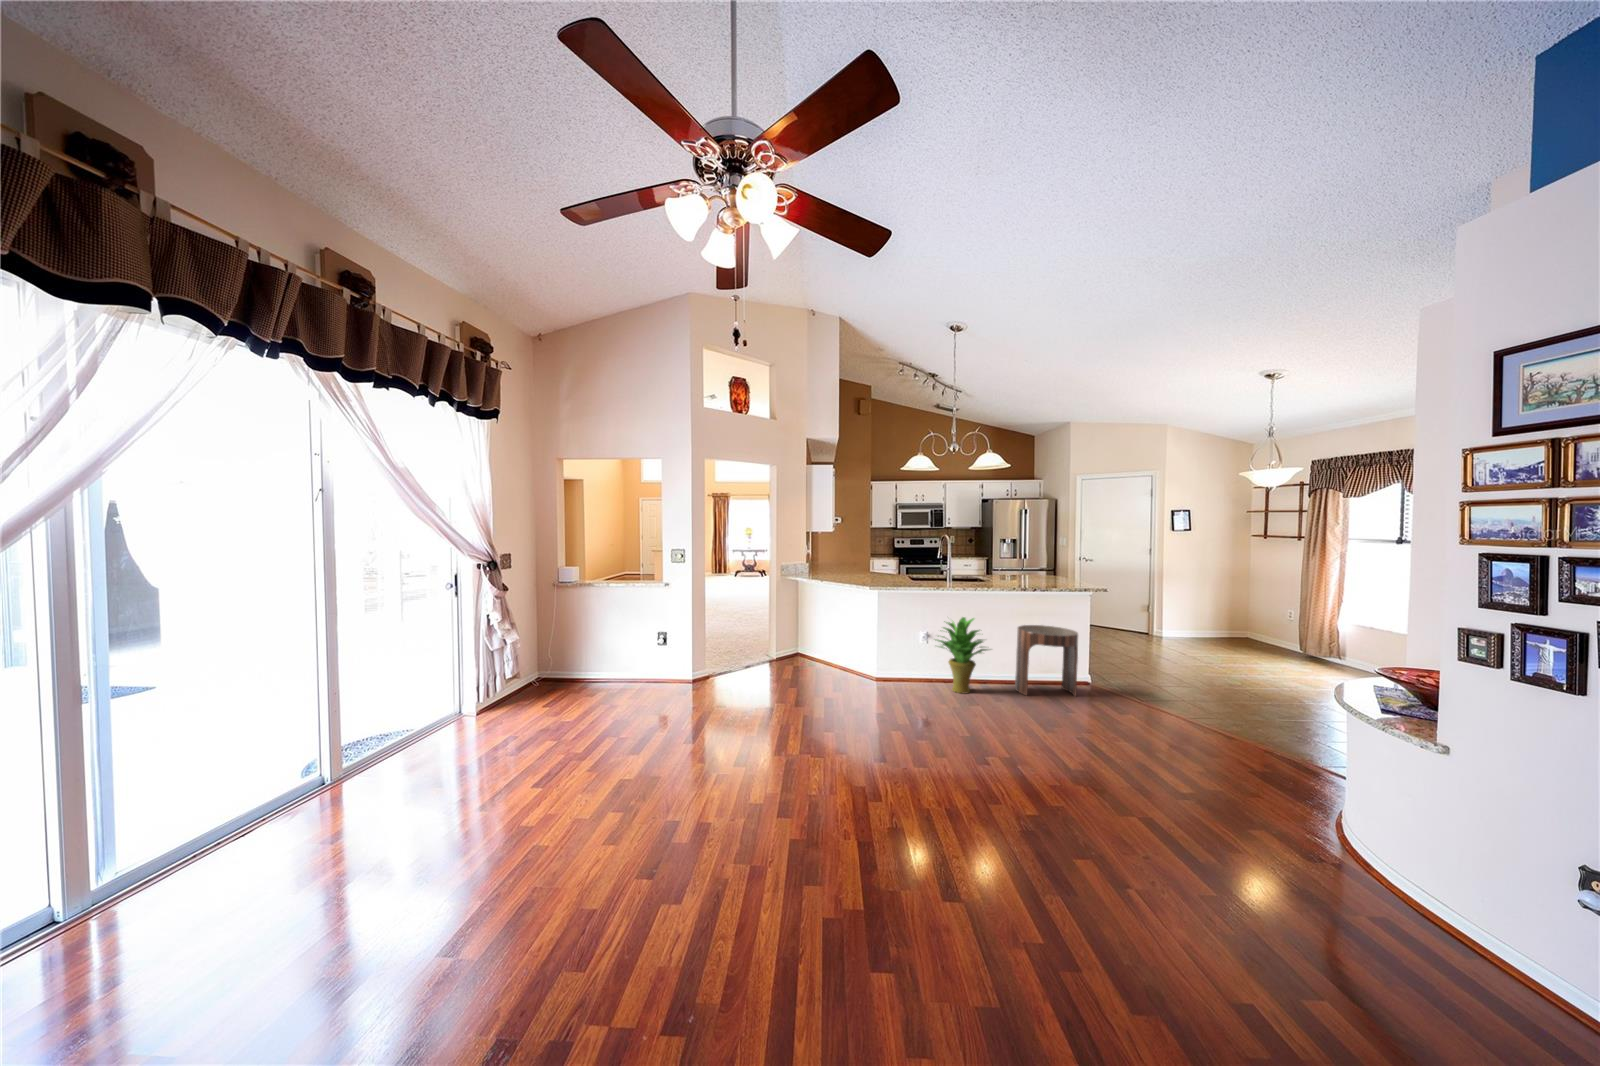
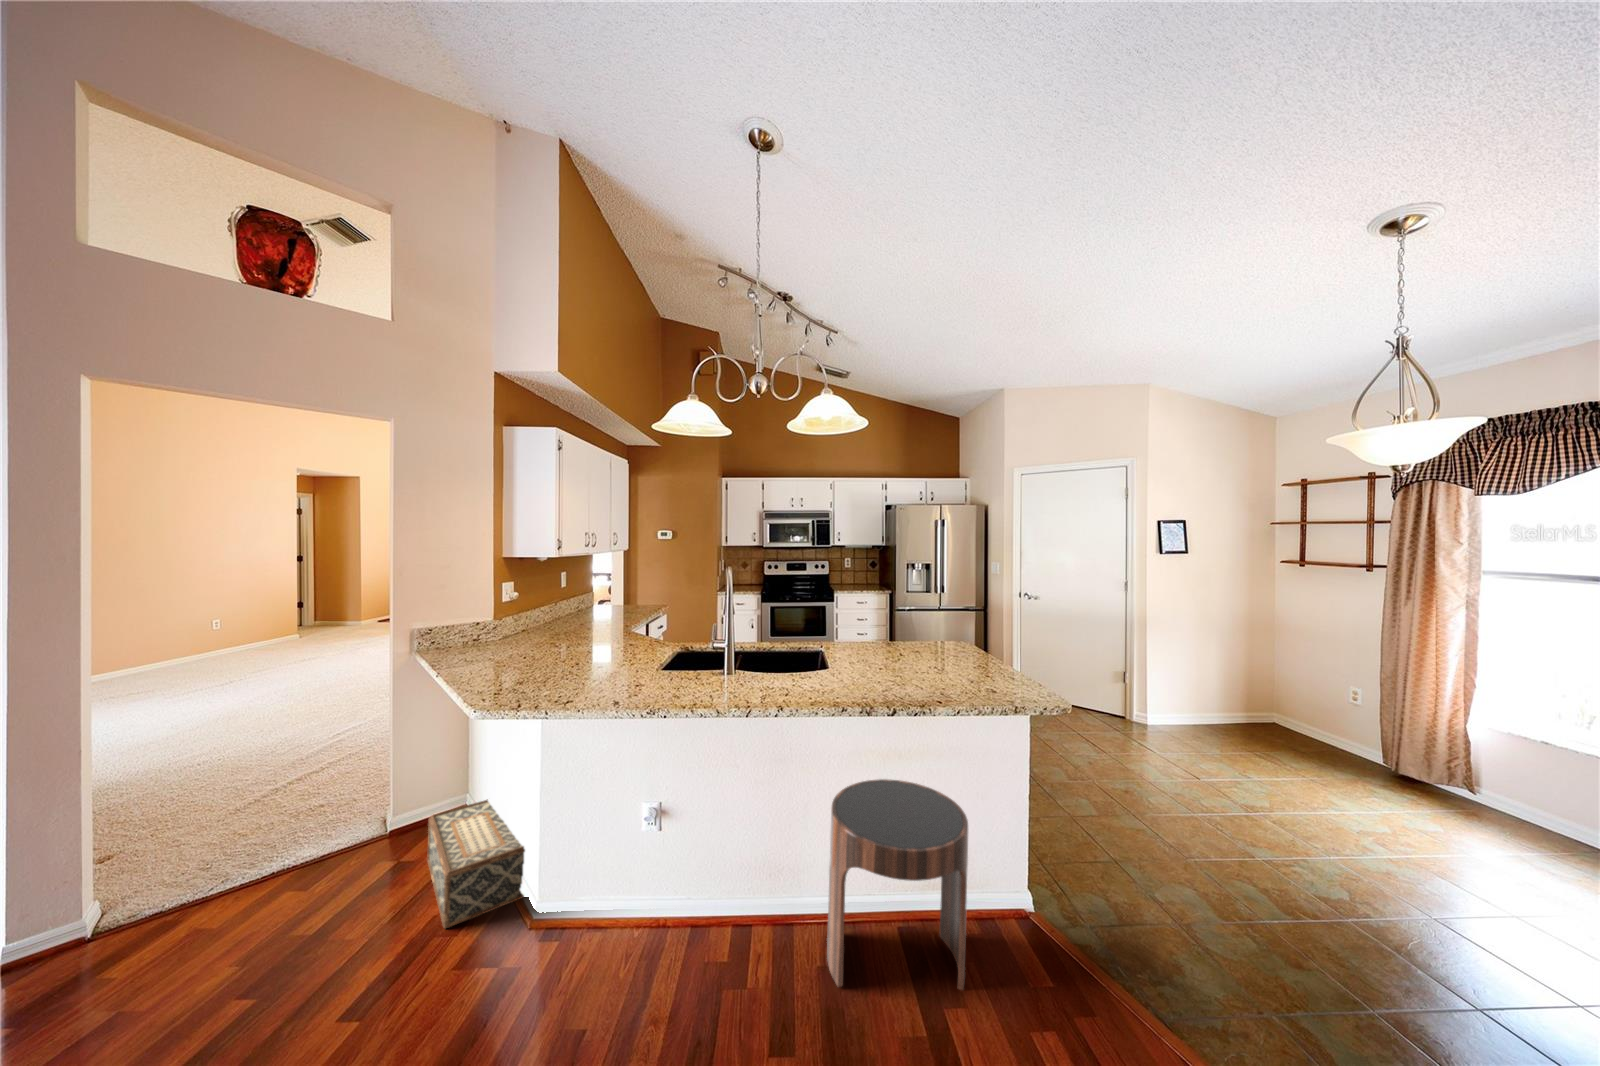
potted plant: present [936,617,988,693] -> none [621,768,763,978]
woven basket: none [808,646,870,684] -> present [427,799,525,928]

